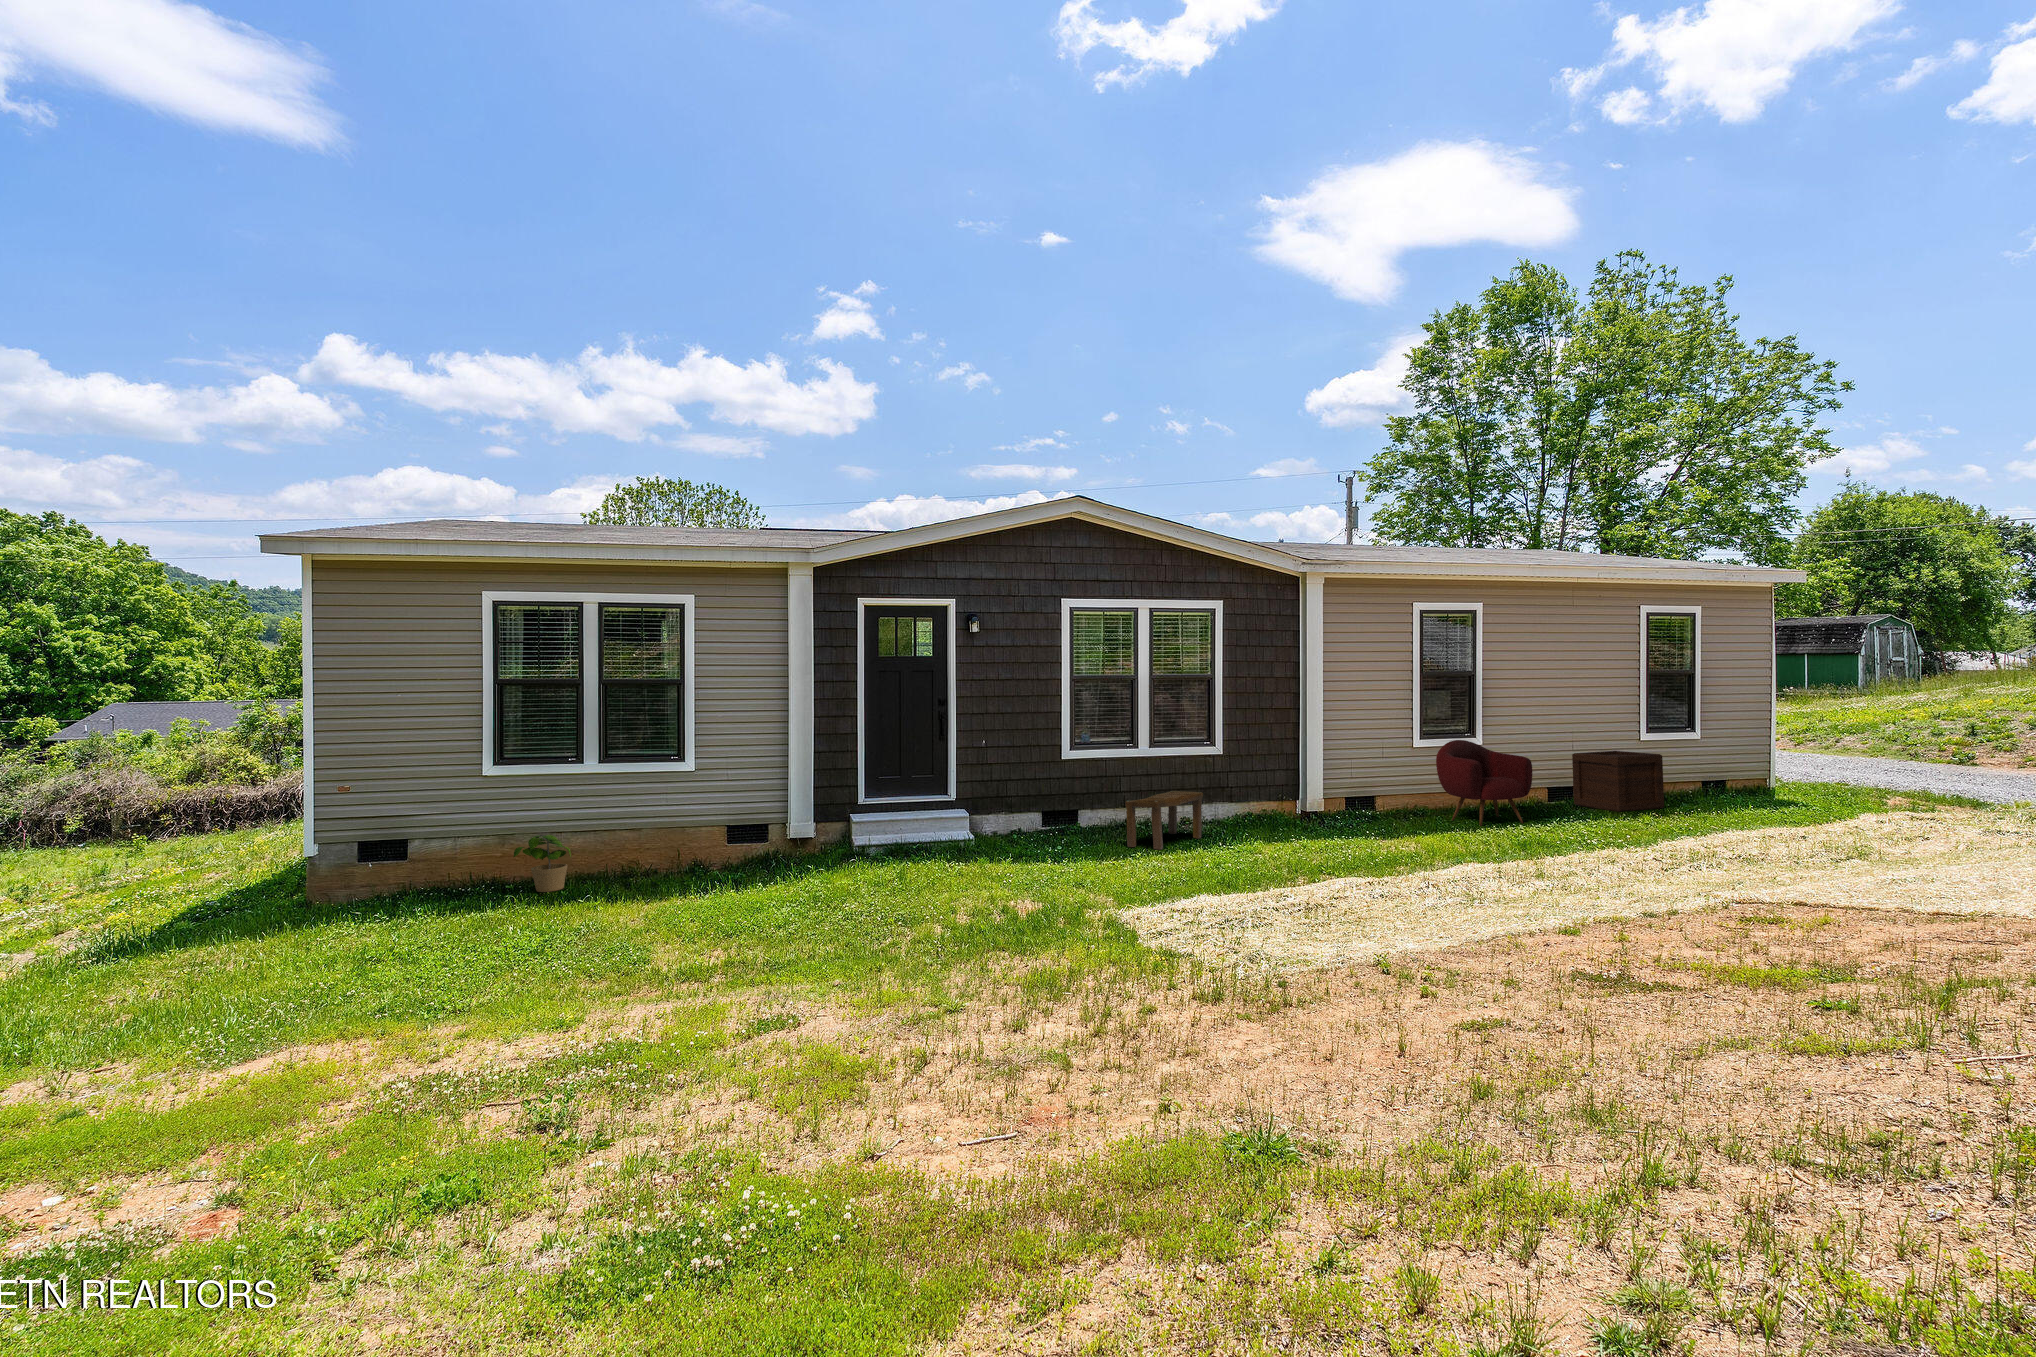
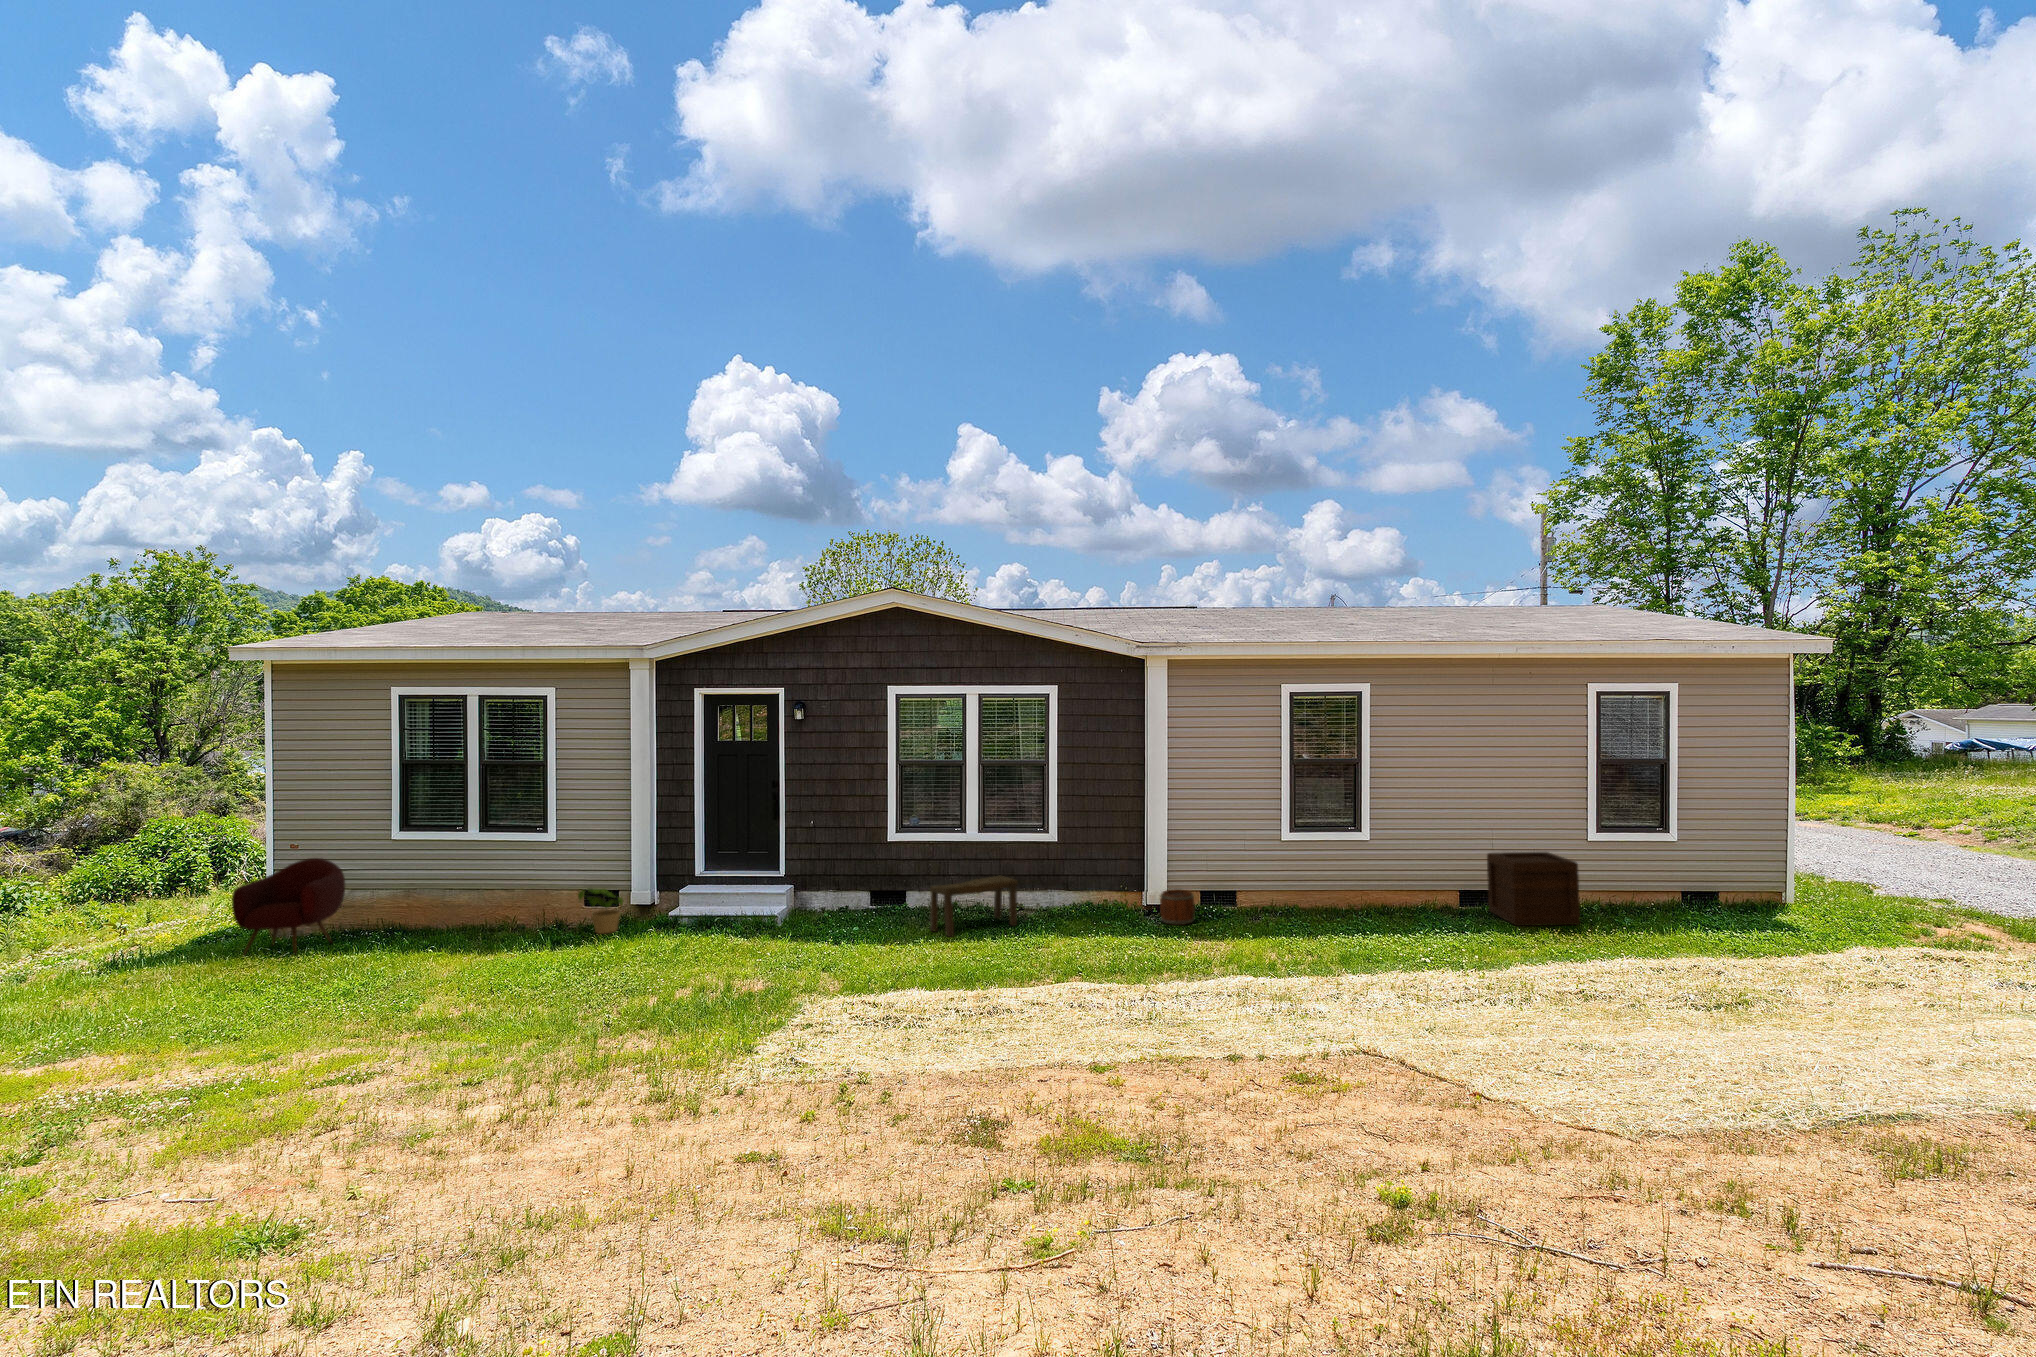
armchair: present [1436,740,1532,826] -> present [232,858,345,956]
bucket: none [1323,797,1359,829] -> present [1160,889,1195,925]
potted plant: present [514,835,571,892] -> present [578,888,623,934]

